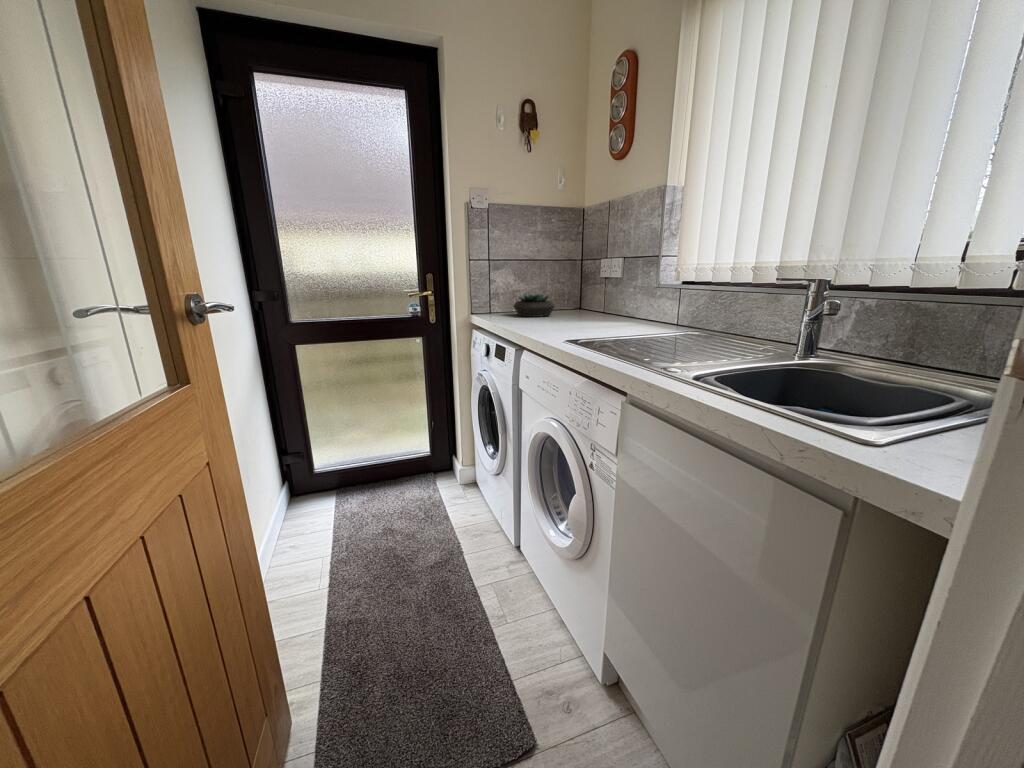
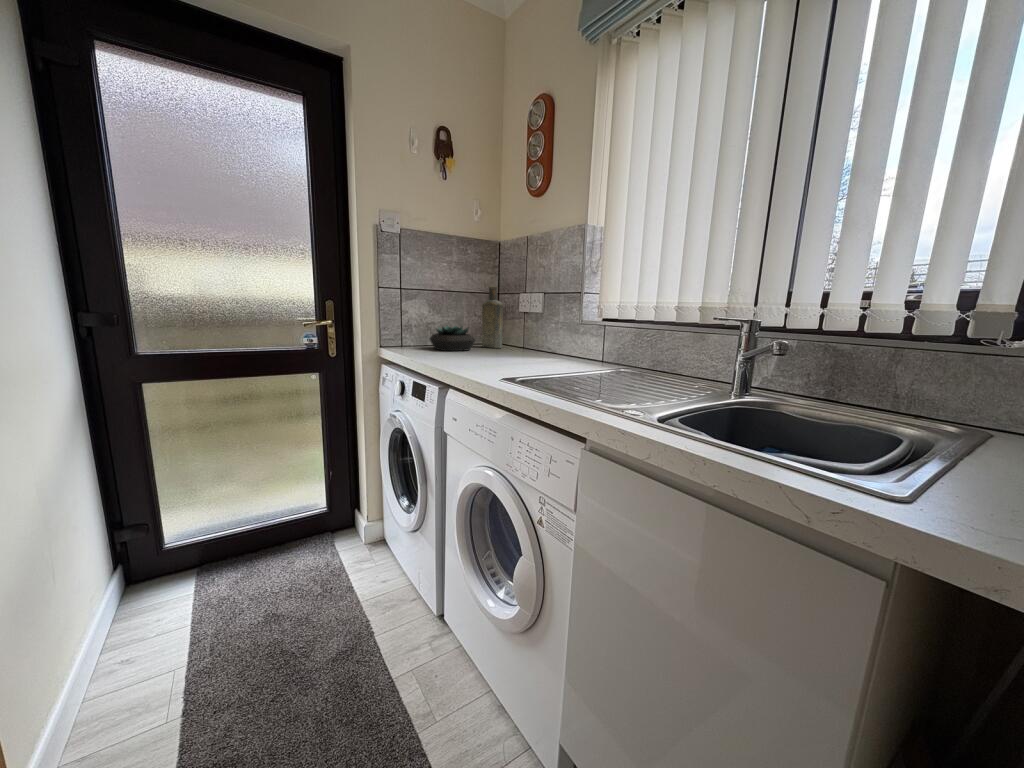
bottle: none [563,254,583,314] -> present [482,286,503,348]

